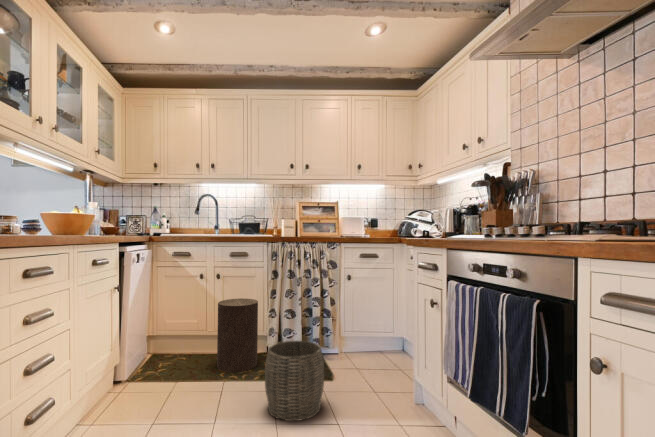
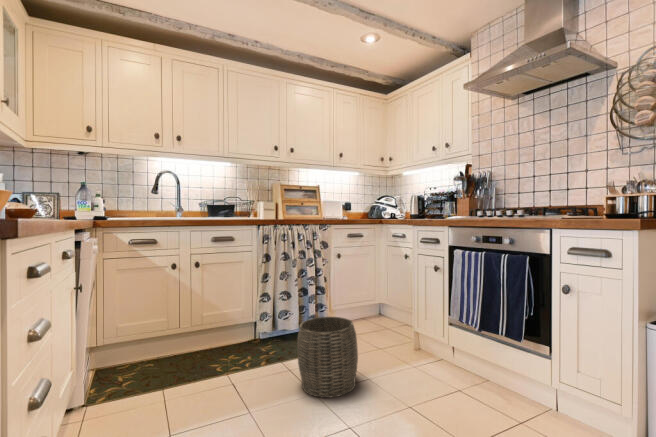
stool: present [217,298,258,372] -> none [216,284,261,361]

